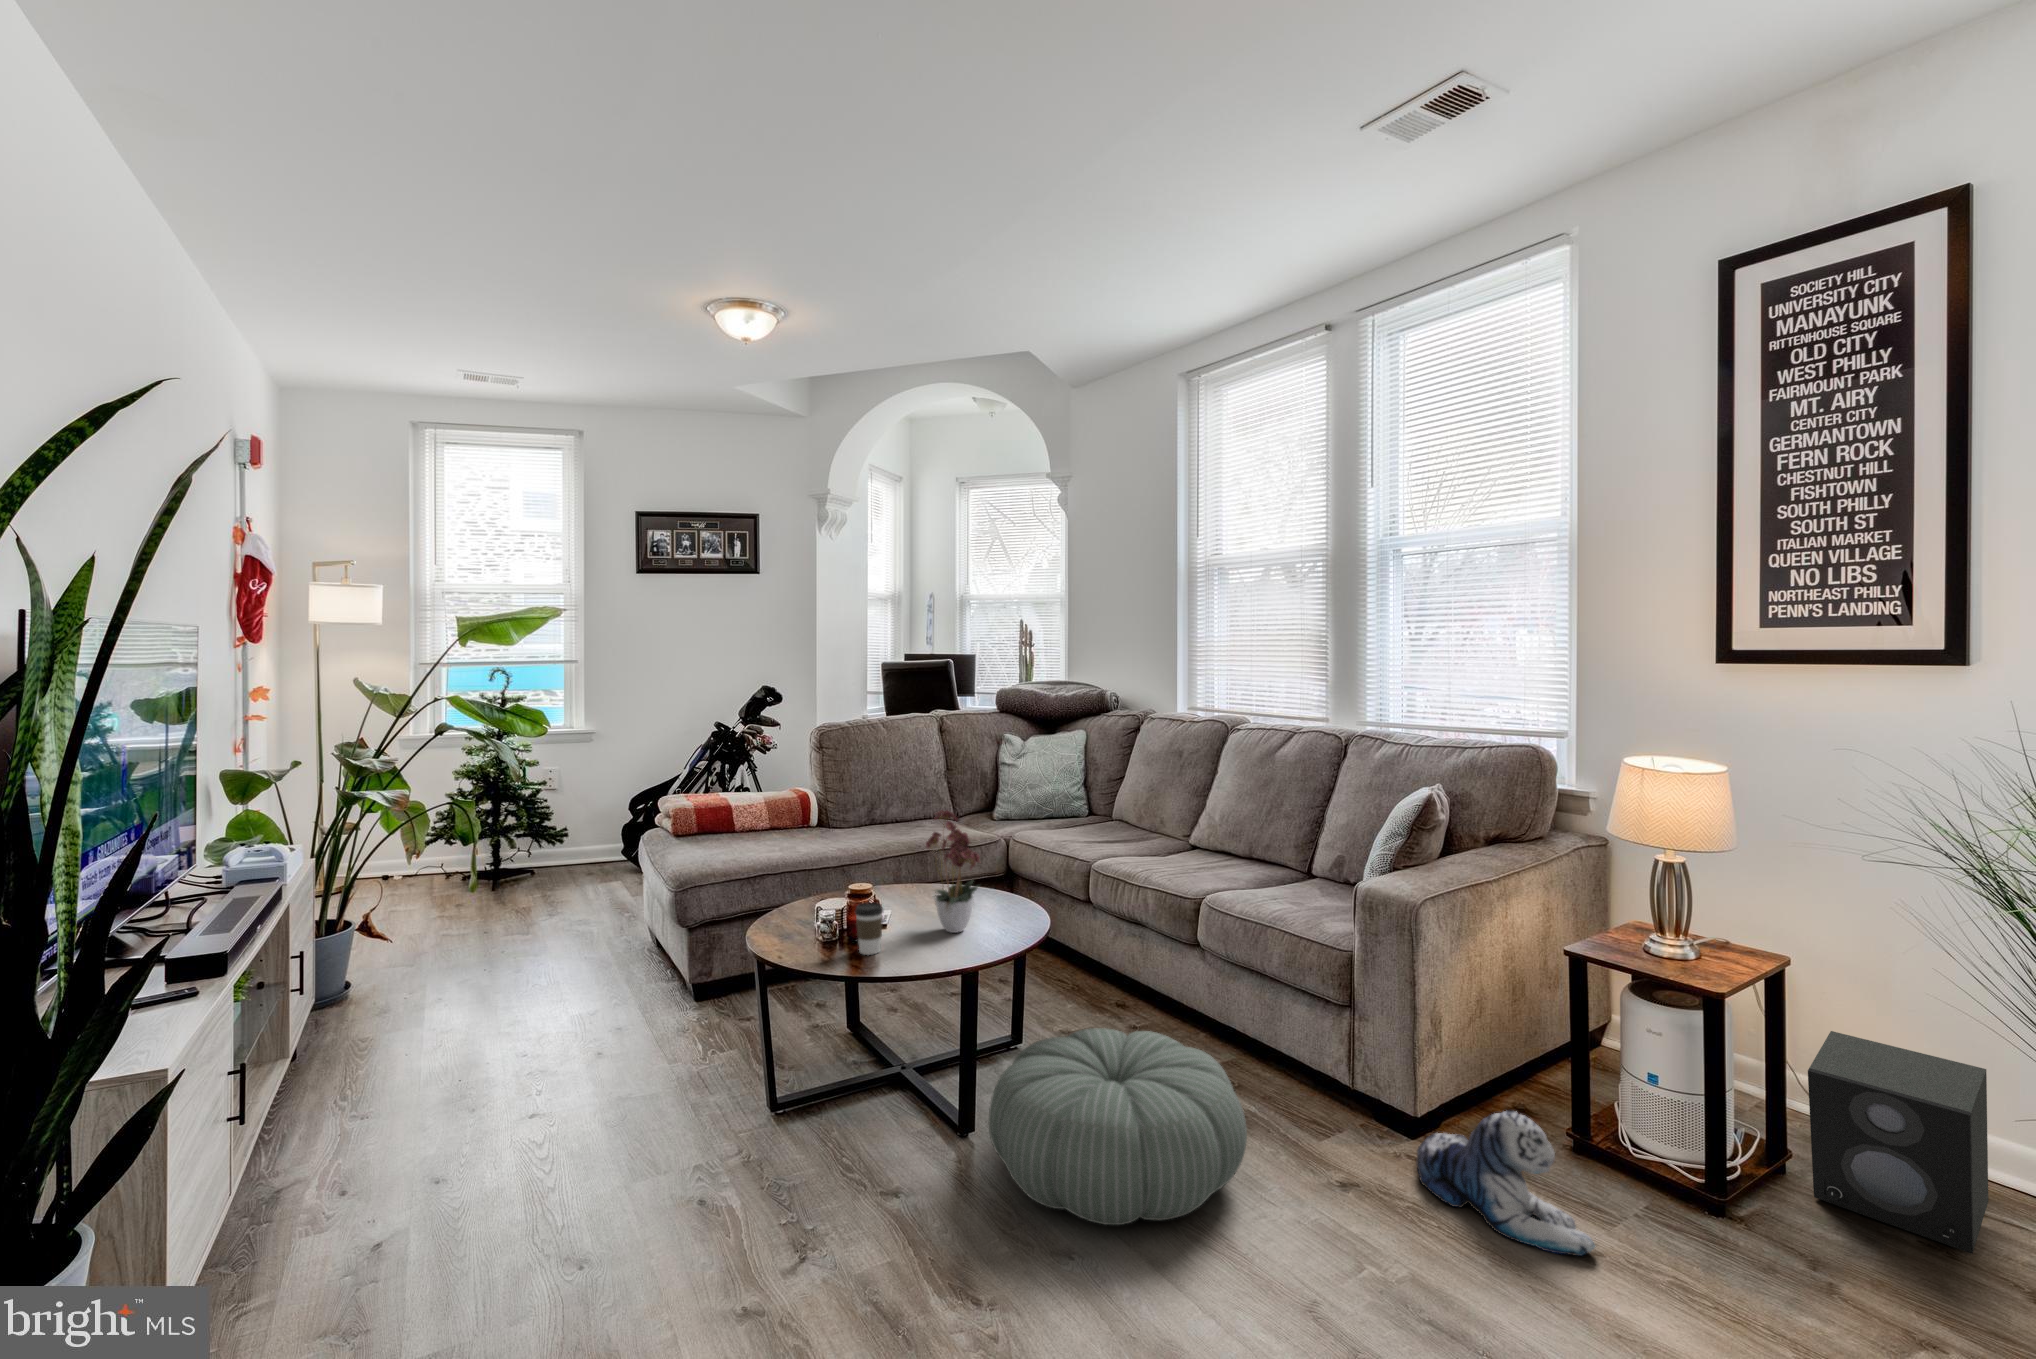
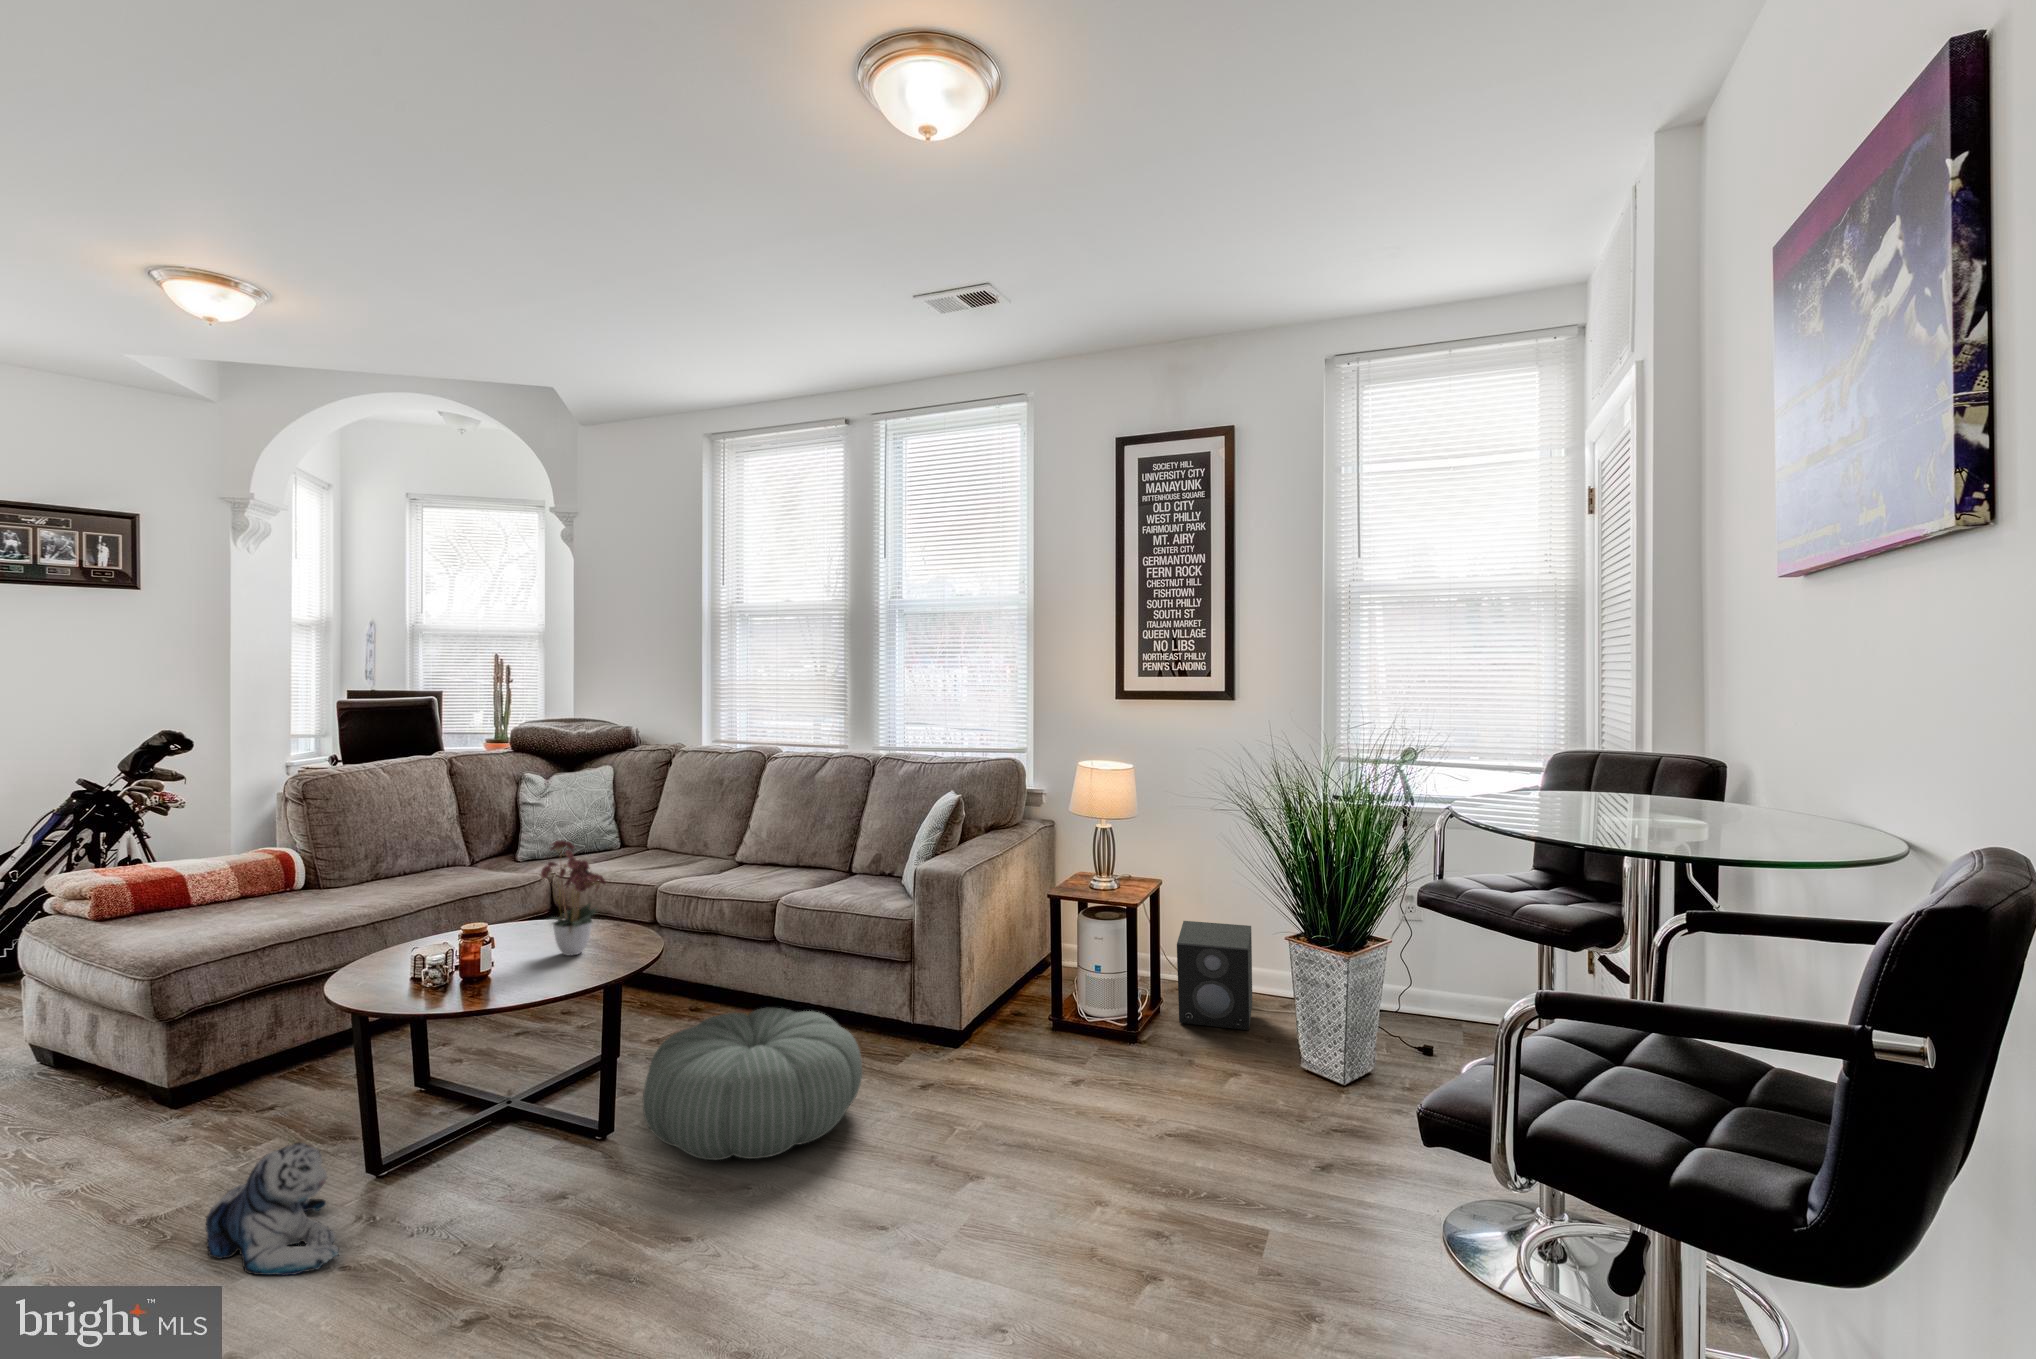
coffee cup: present [855,902,883,955] -> none [483,934,515,986]
plush toy: present [1416,1110,1595,1256] -> present [206,1143,339,1276]

